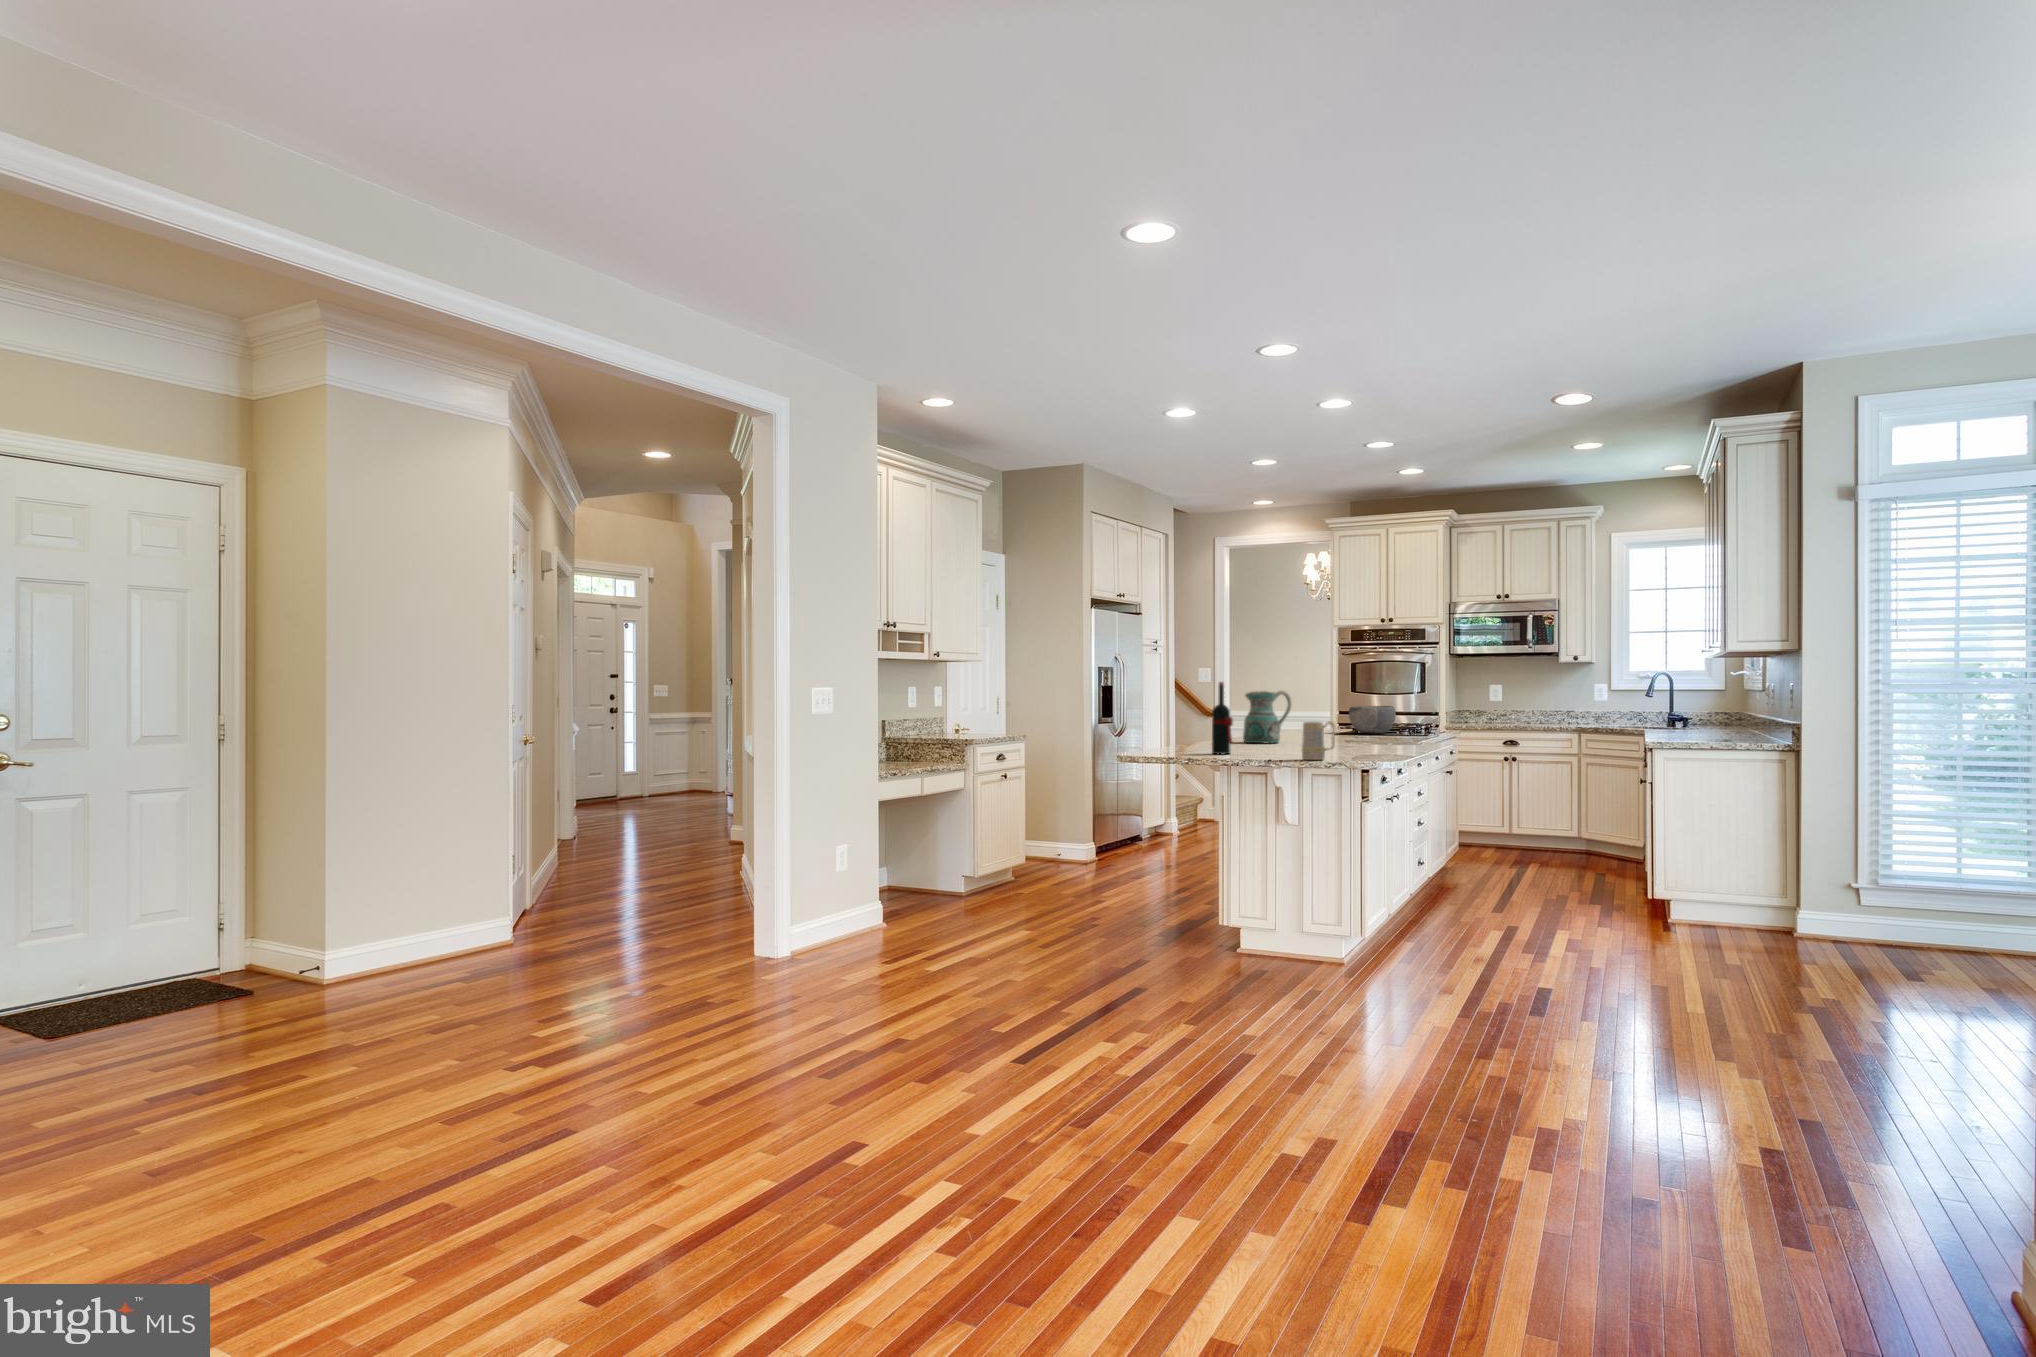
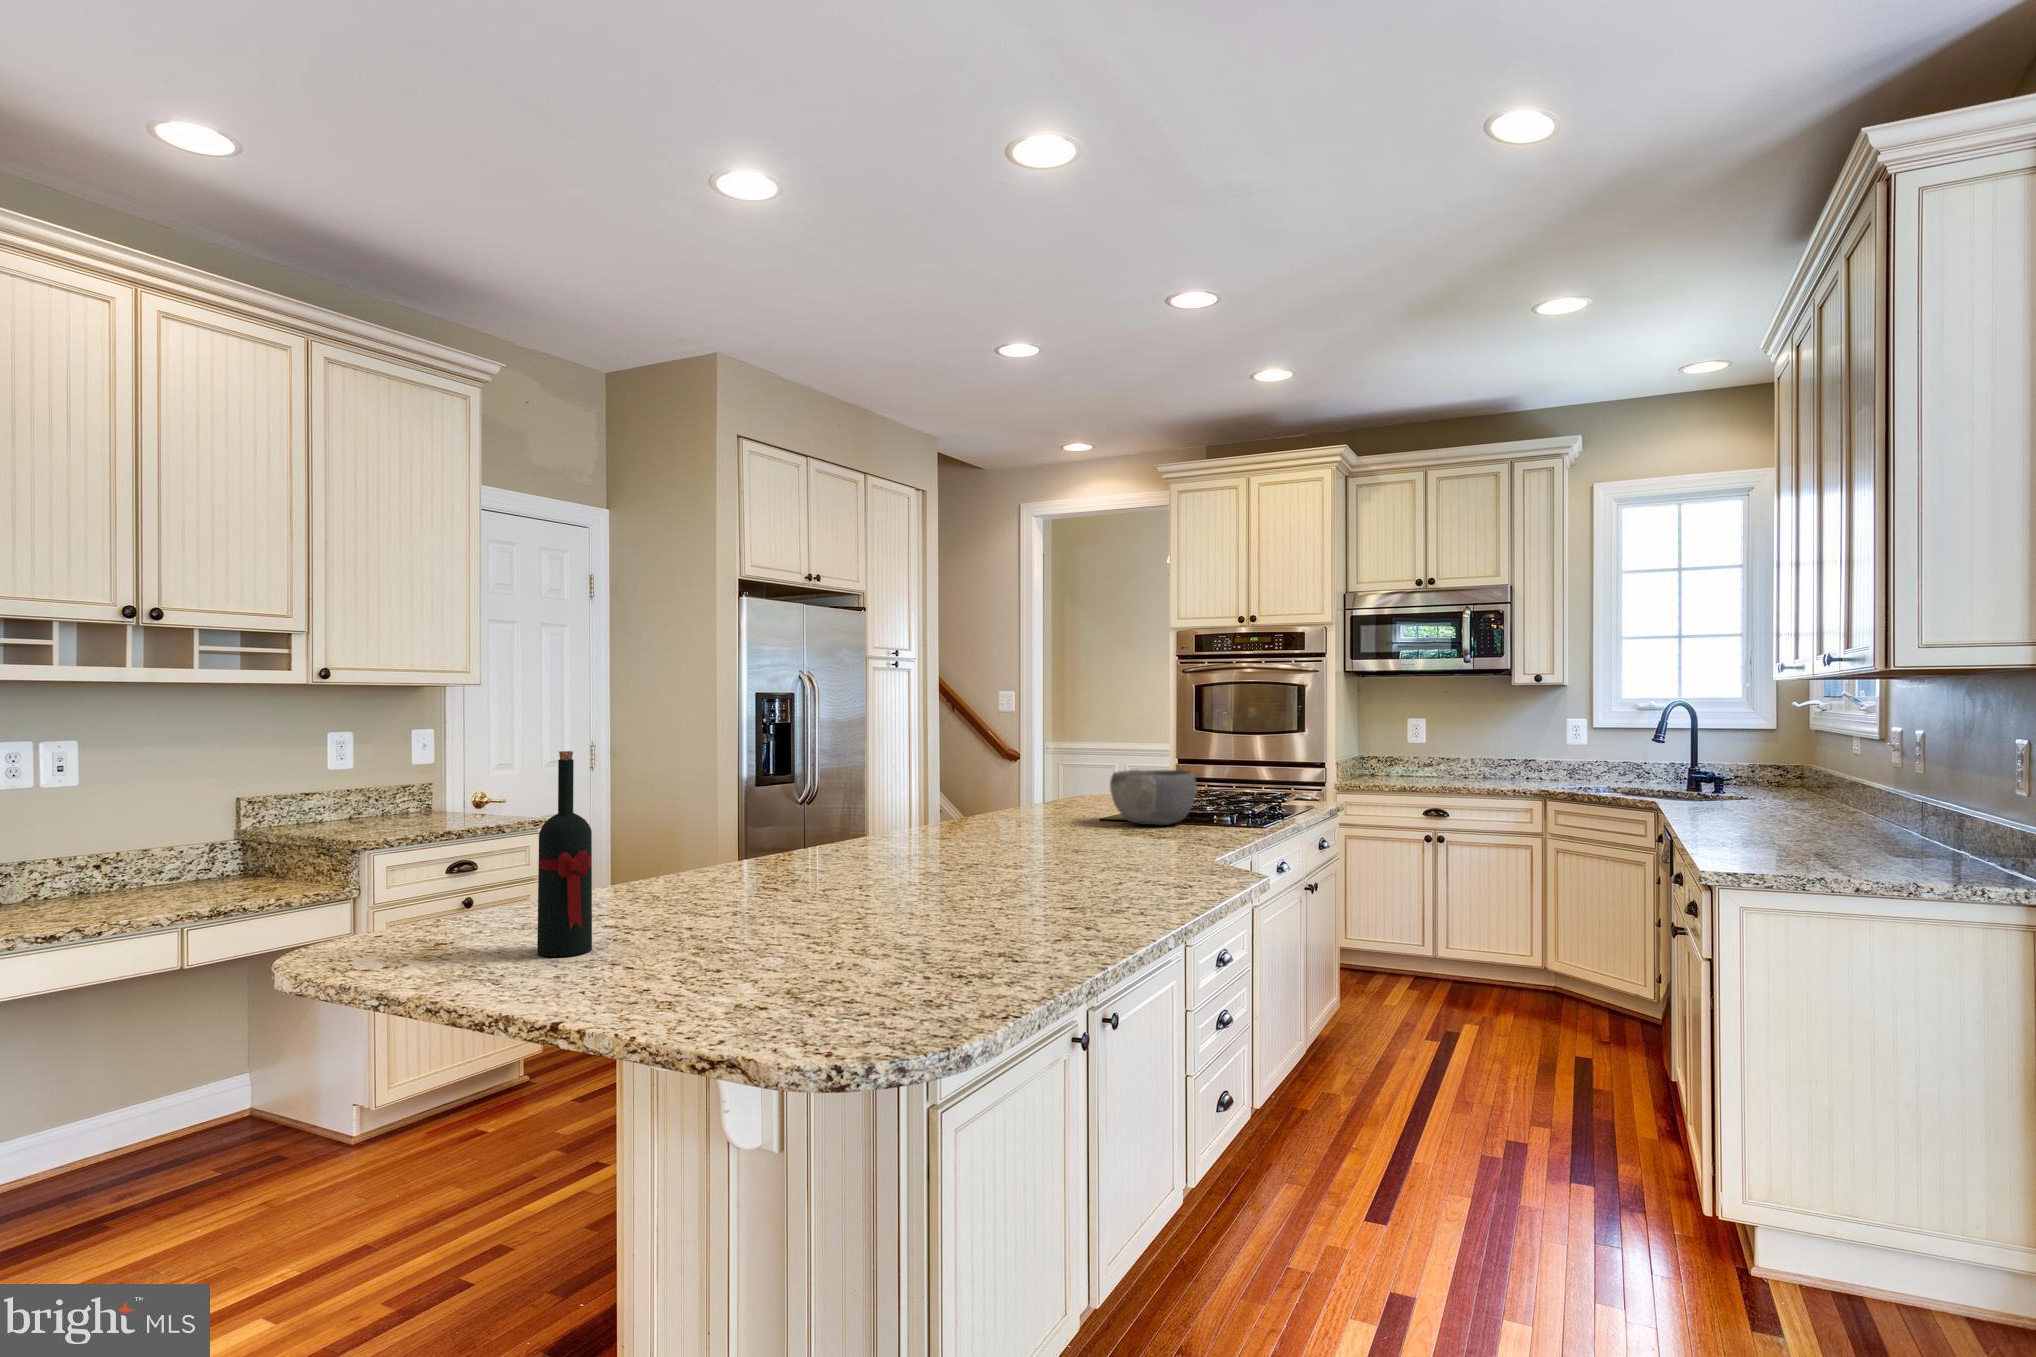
ceramic pitcher: present [1243,691,1292,743] -> none [810,754,918,874]
mug: present [1302,721,1336,760] -> none [664,889,764,1025]

